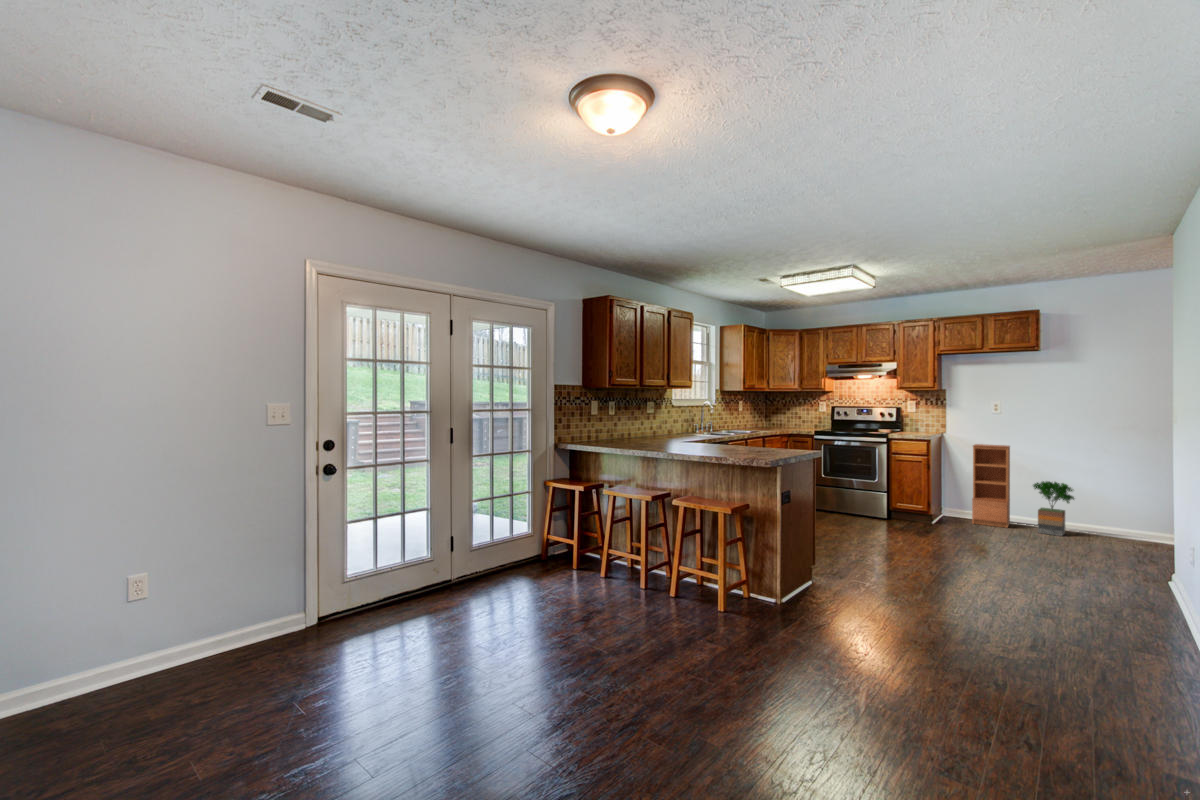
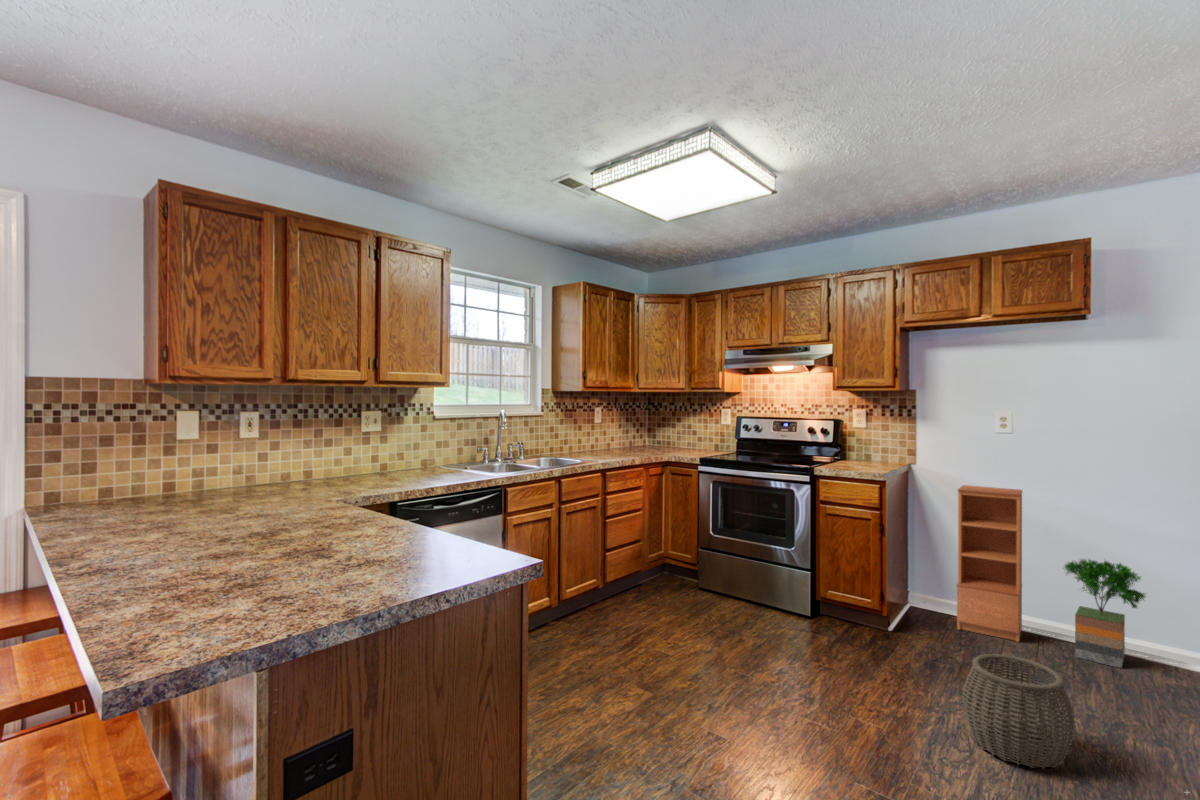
woven basket: none [976,515,1029,560] -> present [962,654,1076,769]

